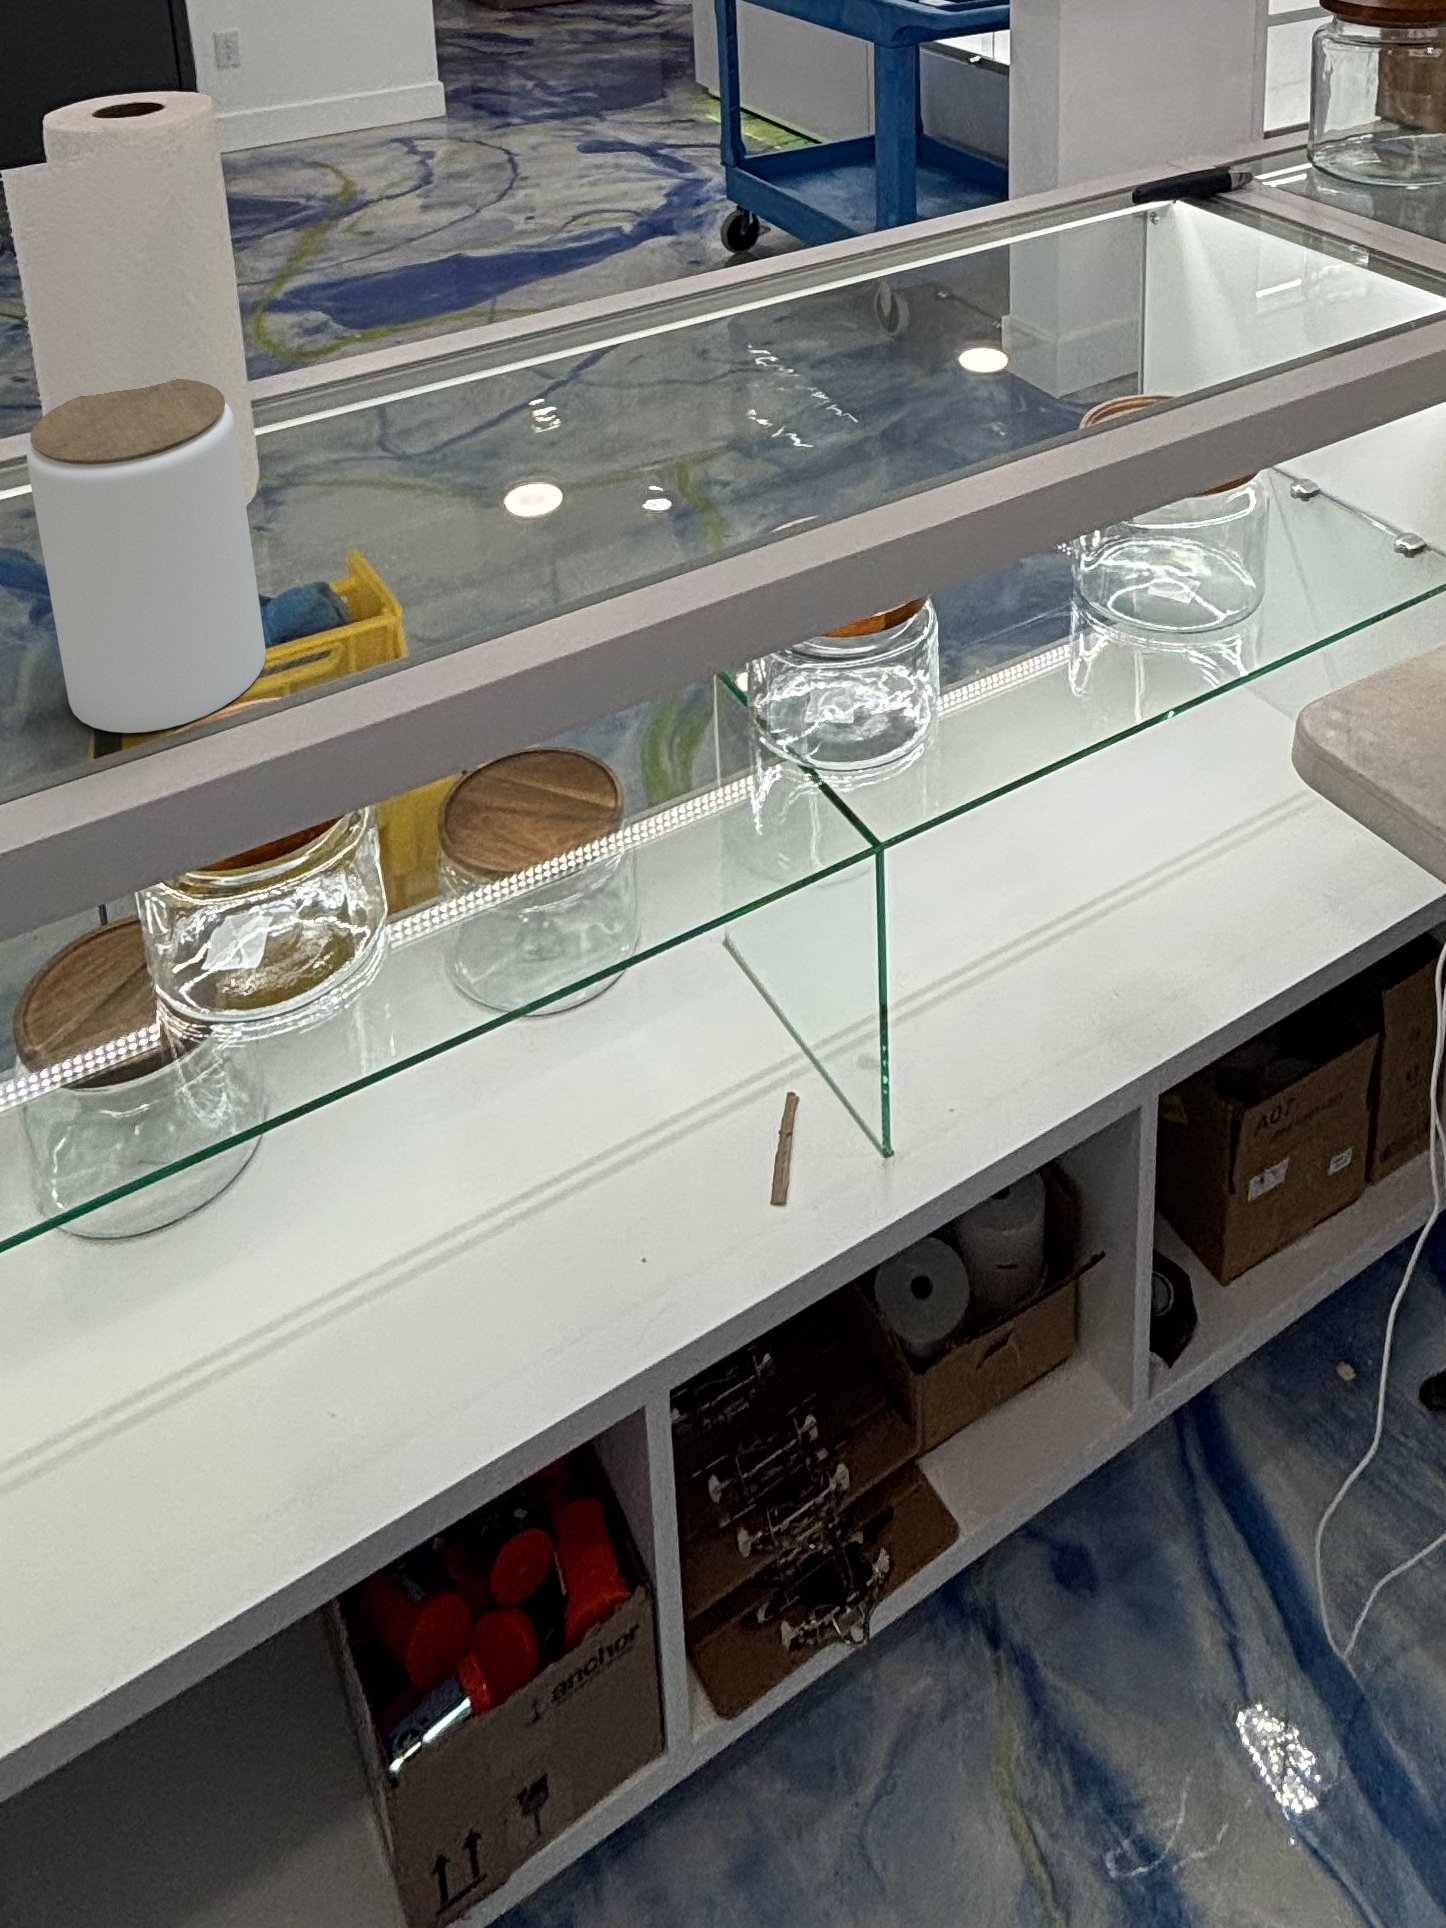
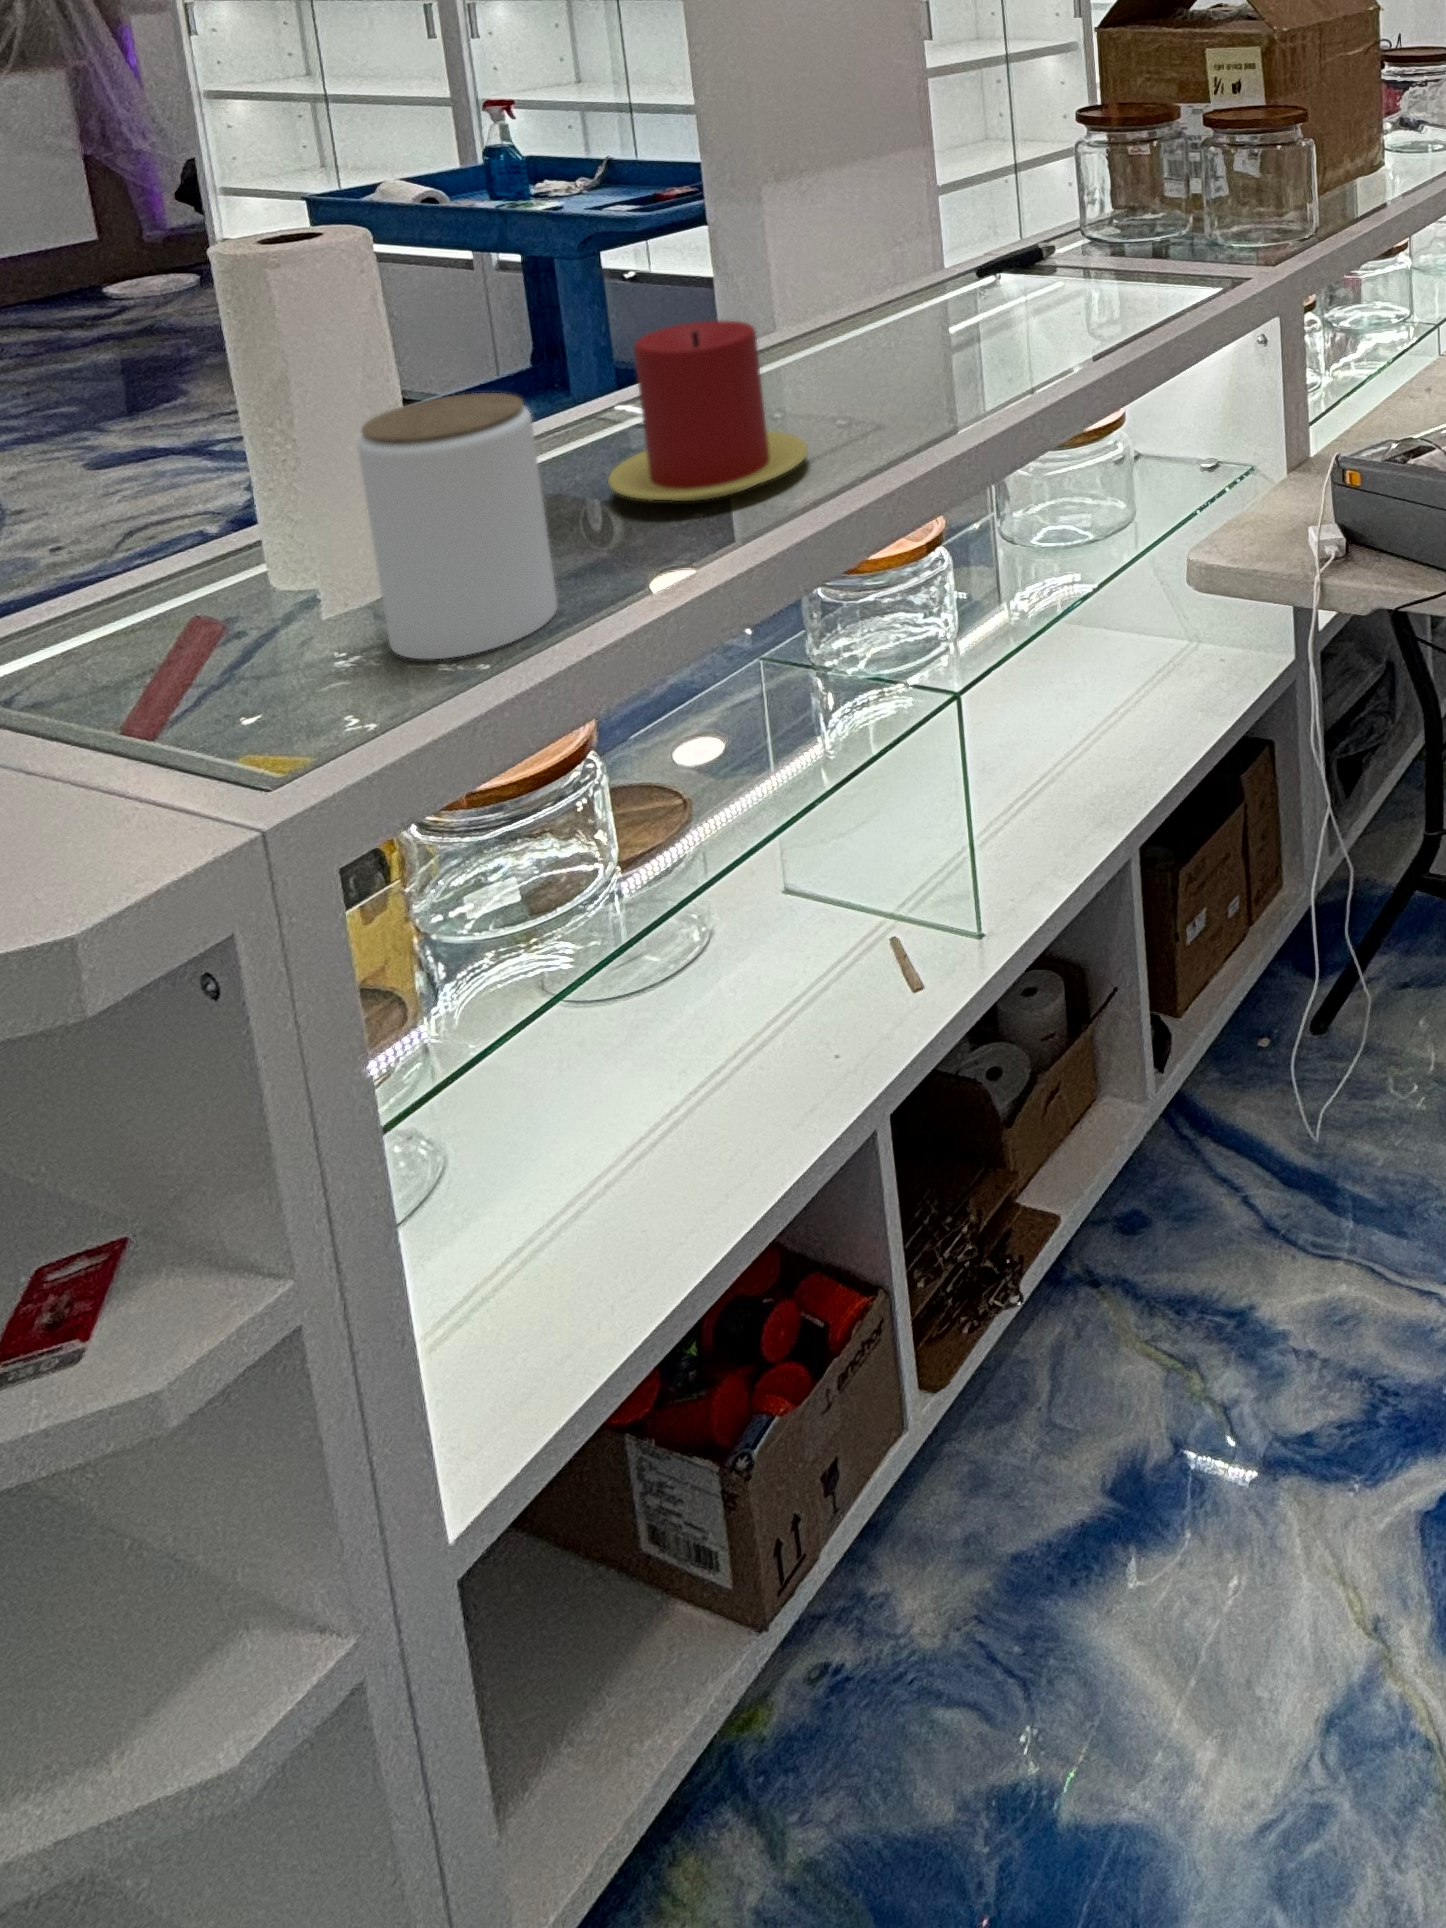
candle: none [444,292,689,550] -> present [608,320,808,501]

